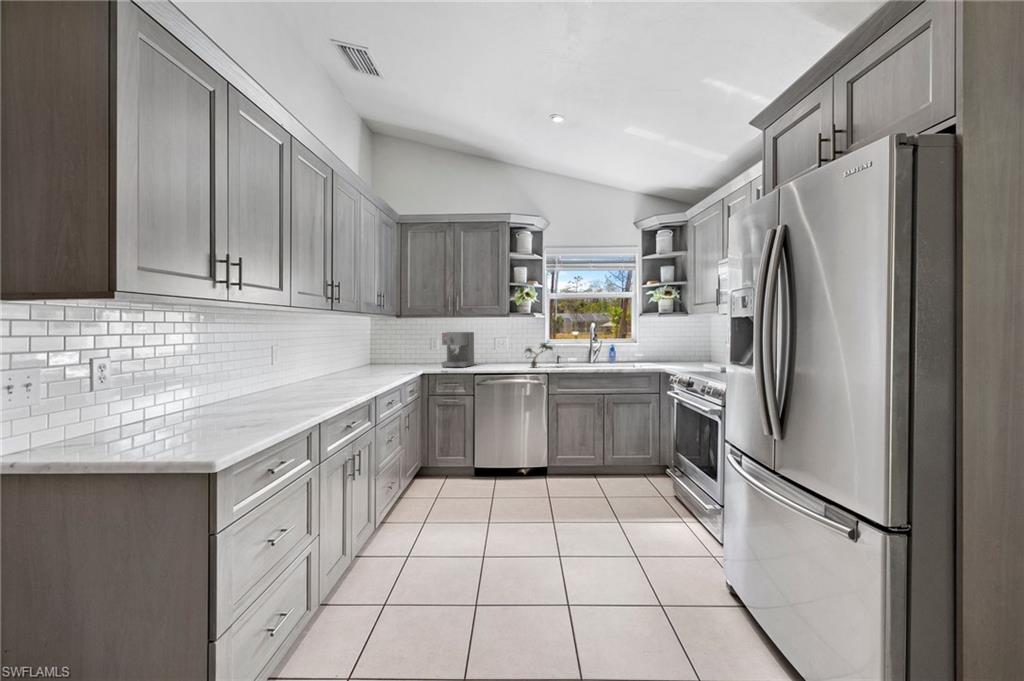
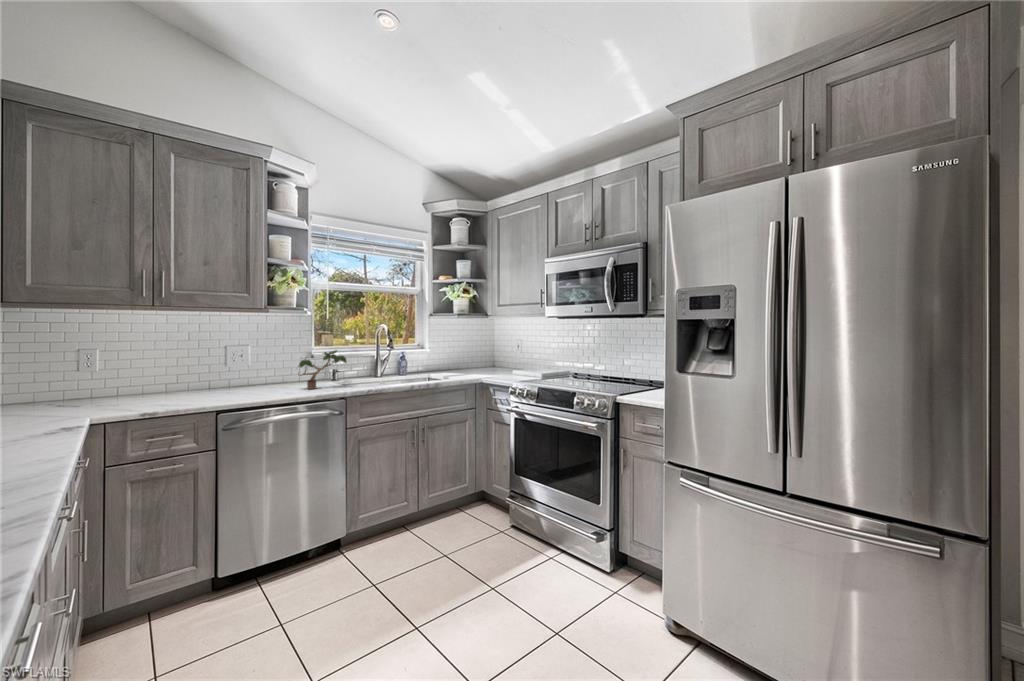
coffee maker: present [442,332,474,367] -> none [119,335,189,400]

